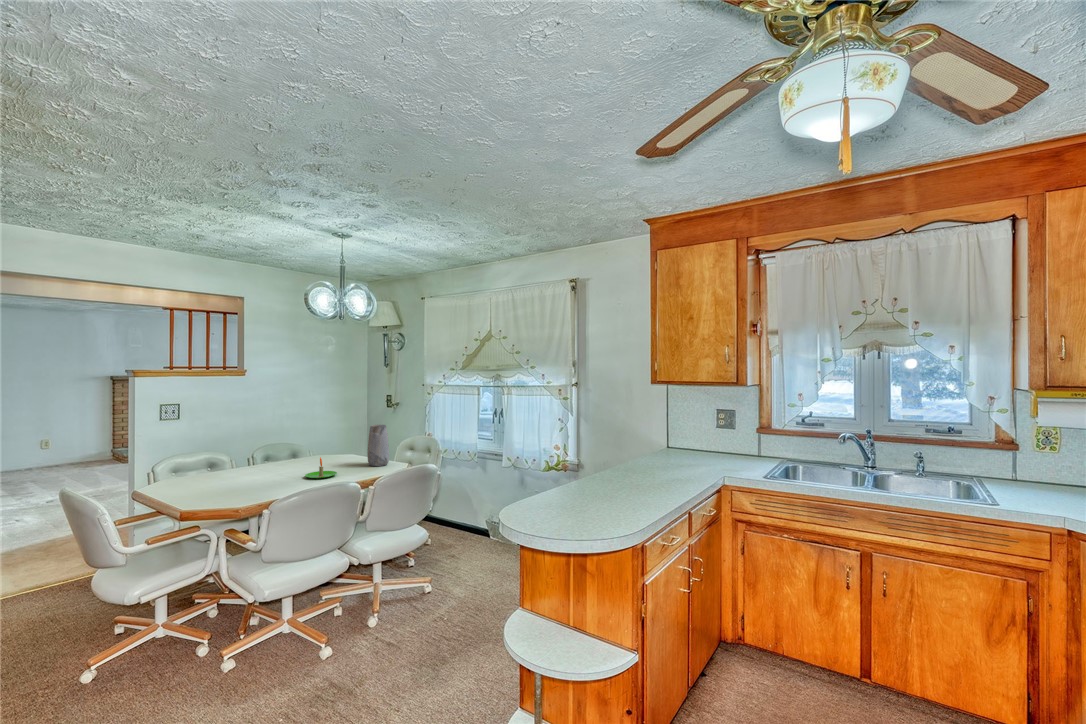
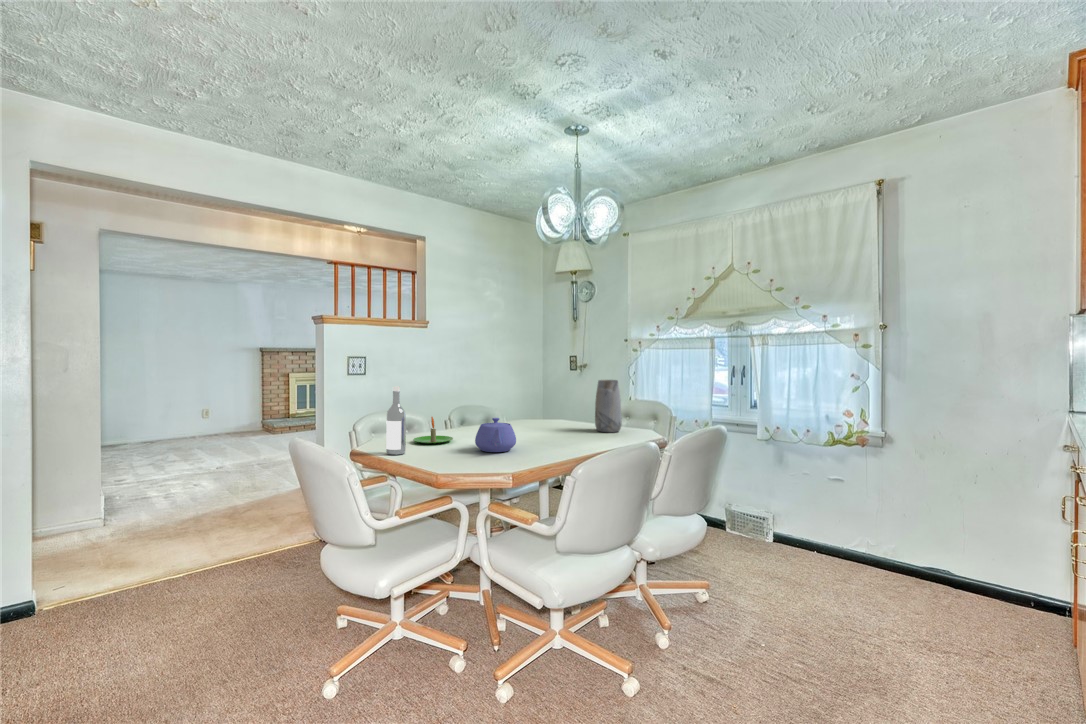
wine bottle: none [163,443,181,497] -> present [386,386,406,455]
candle: present [305,457,337,479] -> present [413,417,453,444]
teapot: none [242,463,277,490] -> present [475,418,516,452]

